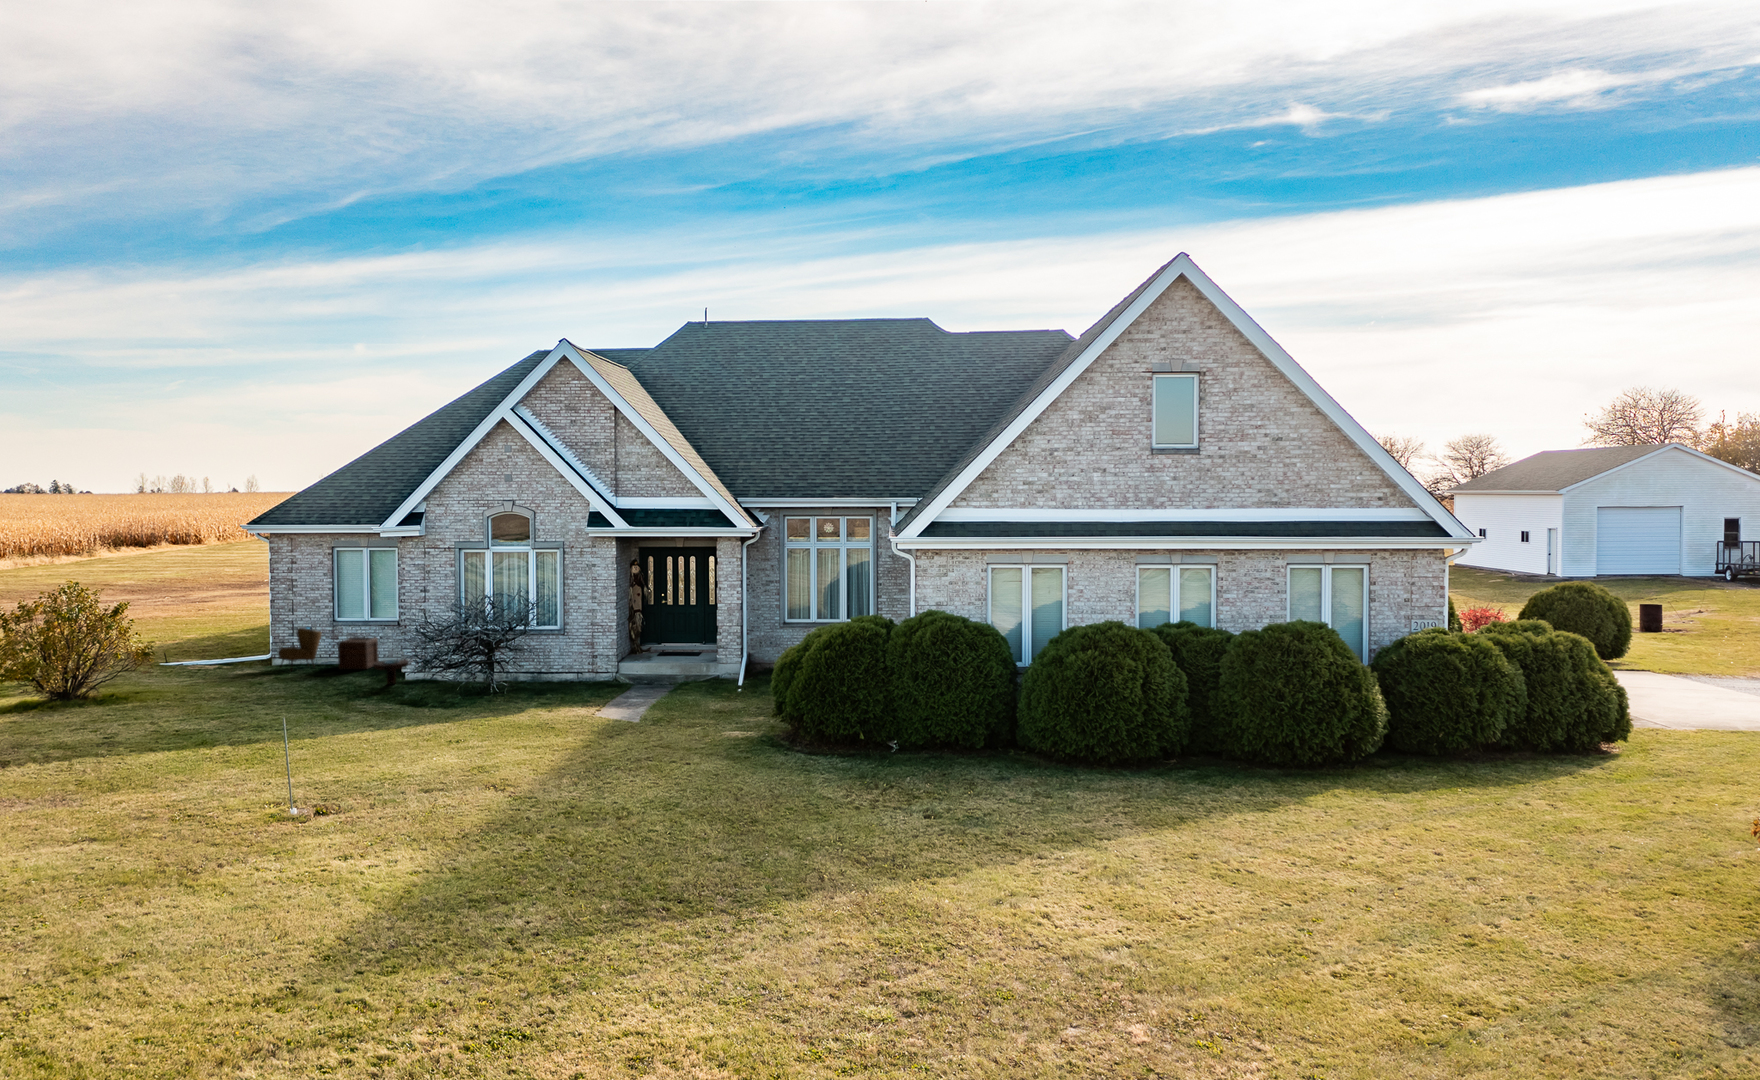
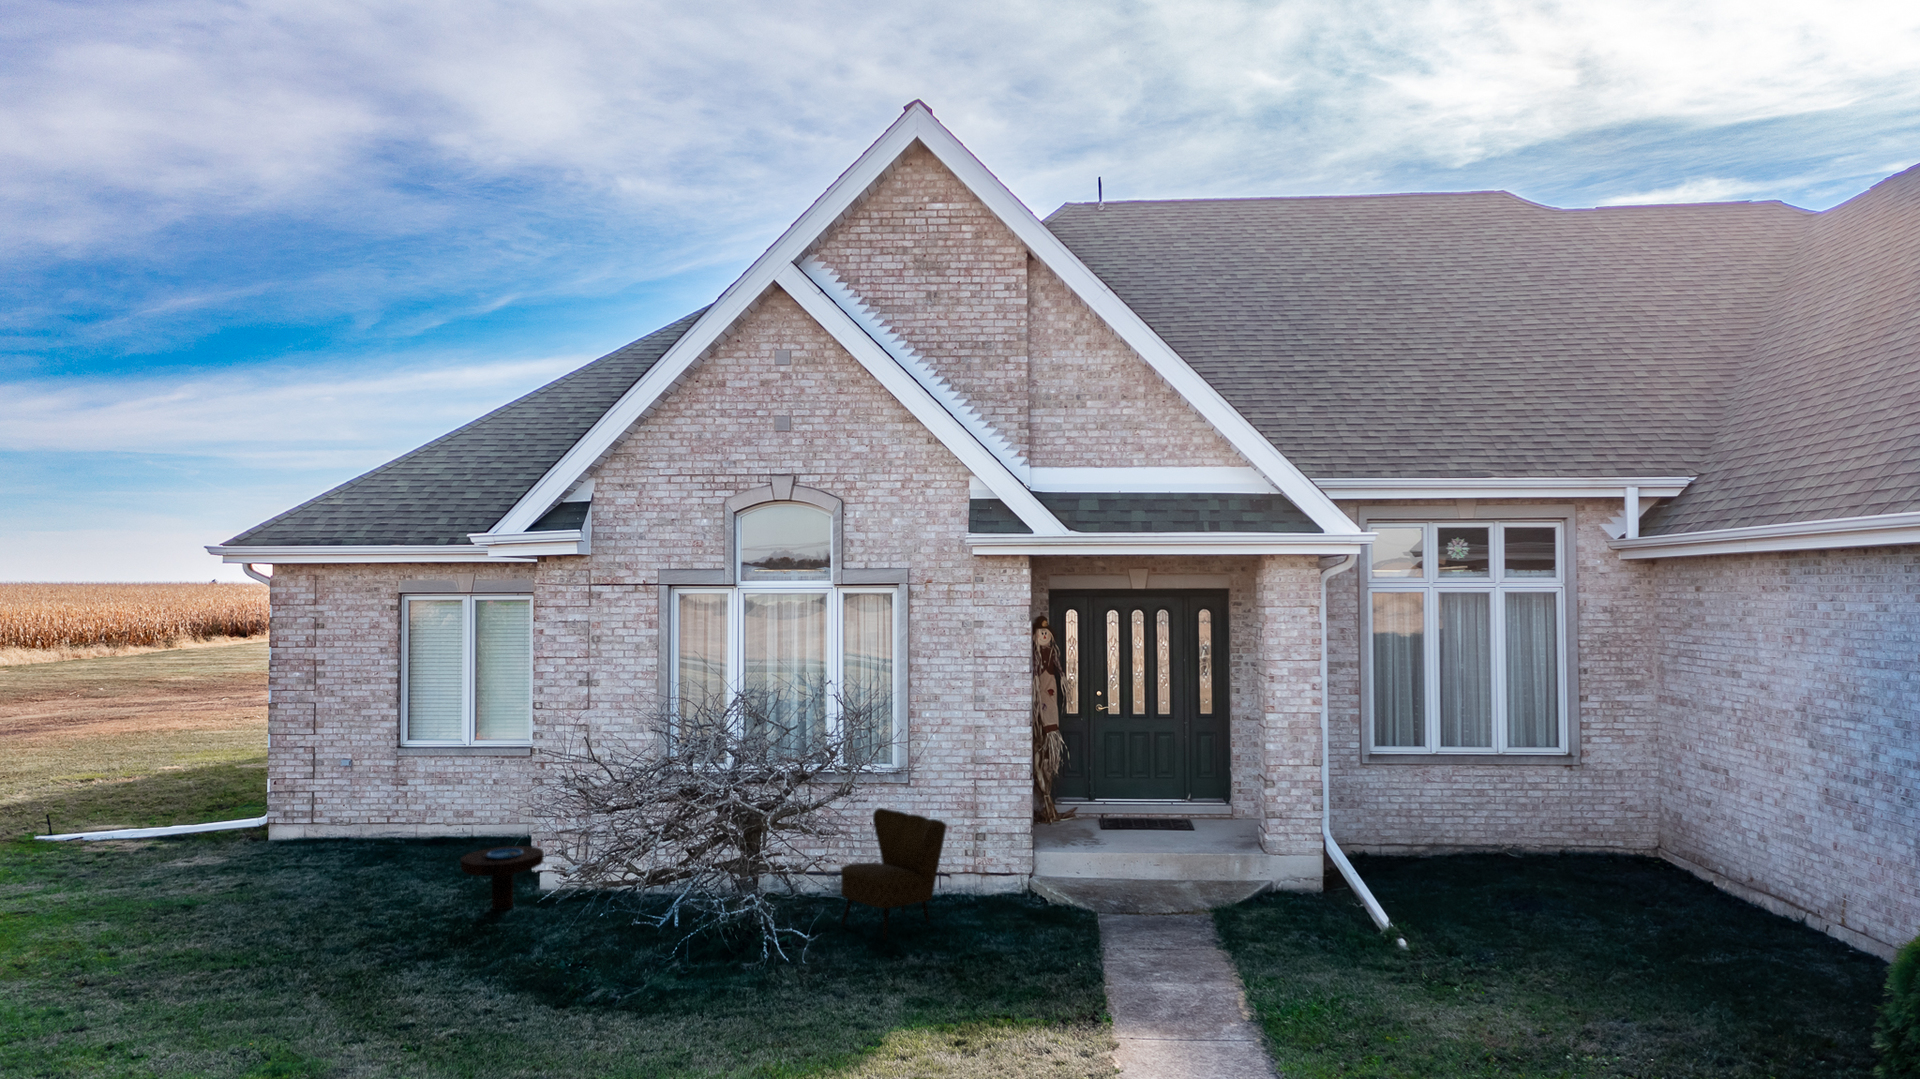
armchair: present [279,628,322,671] -> present [841,808,947,940]
wooden crate: present [338,638,379,669] -> none [401,785,488,857]

